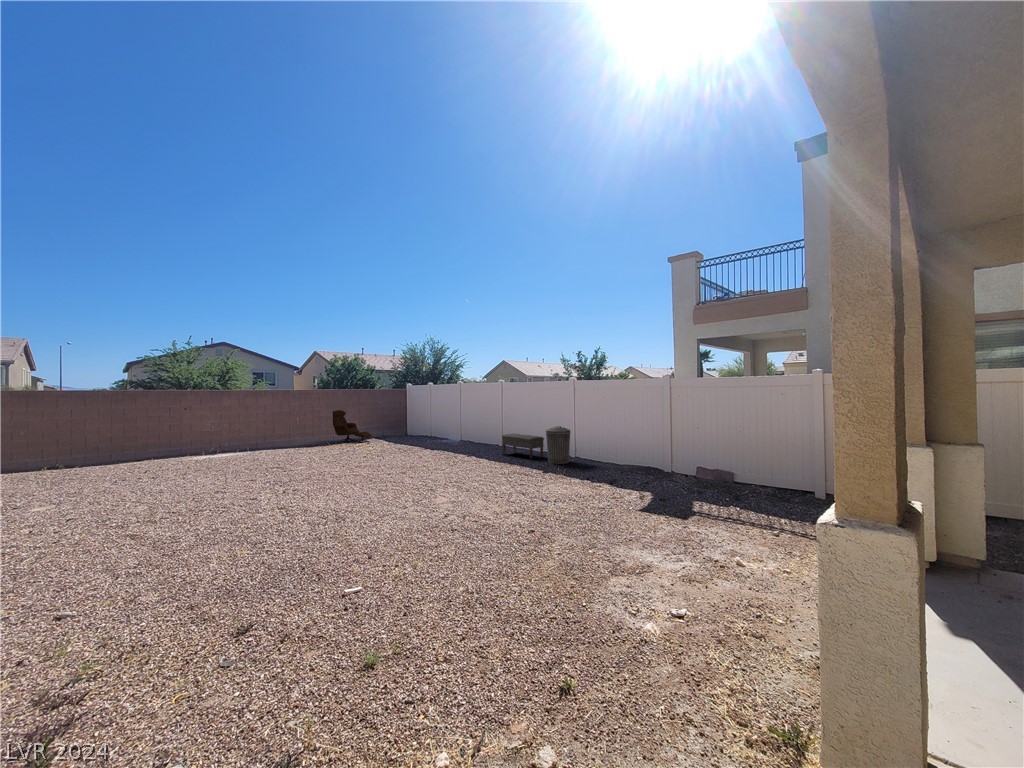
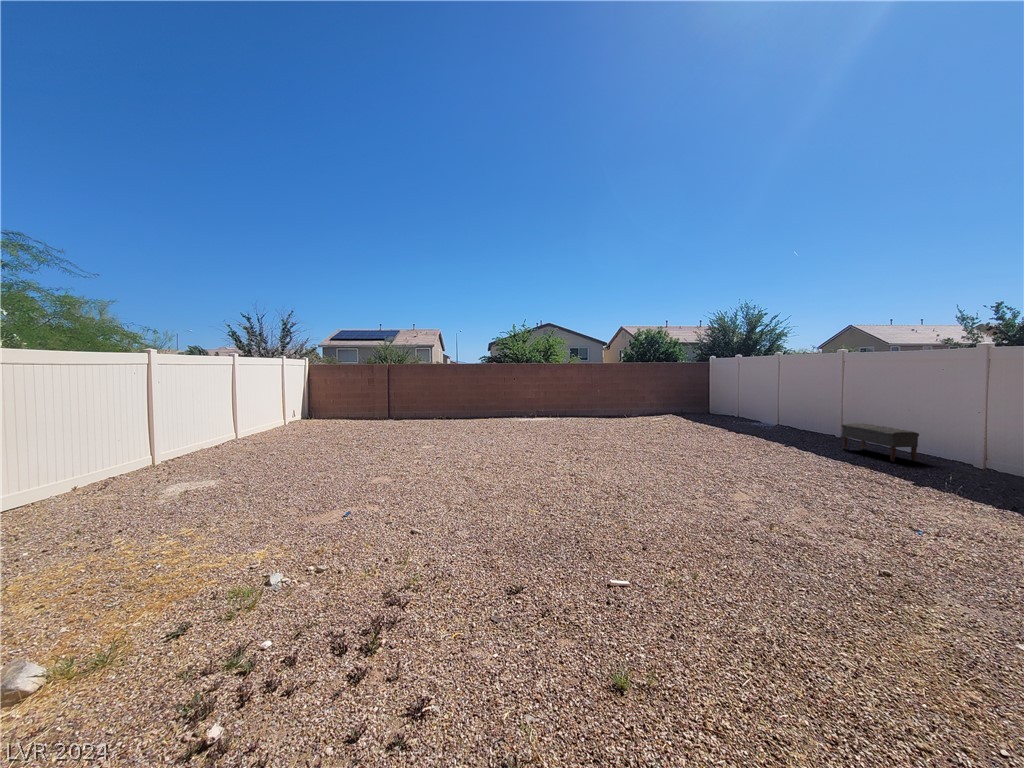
lounge chair: present [333,410,371,443] -> none [631,383,669,418]
trash can: present [546,426,570,464] -> none [923,419,977,476]

